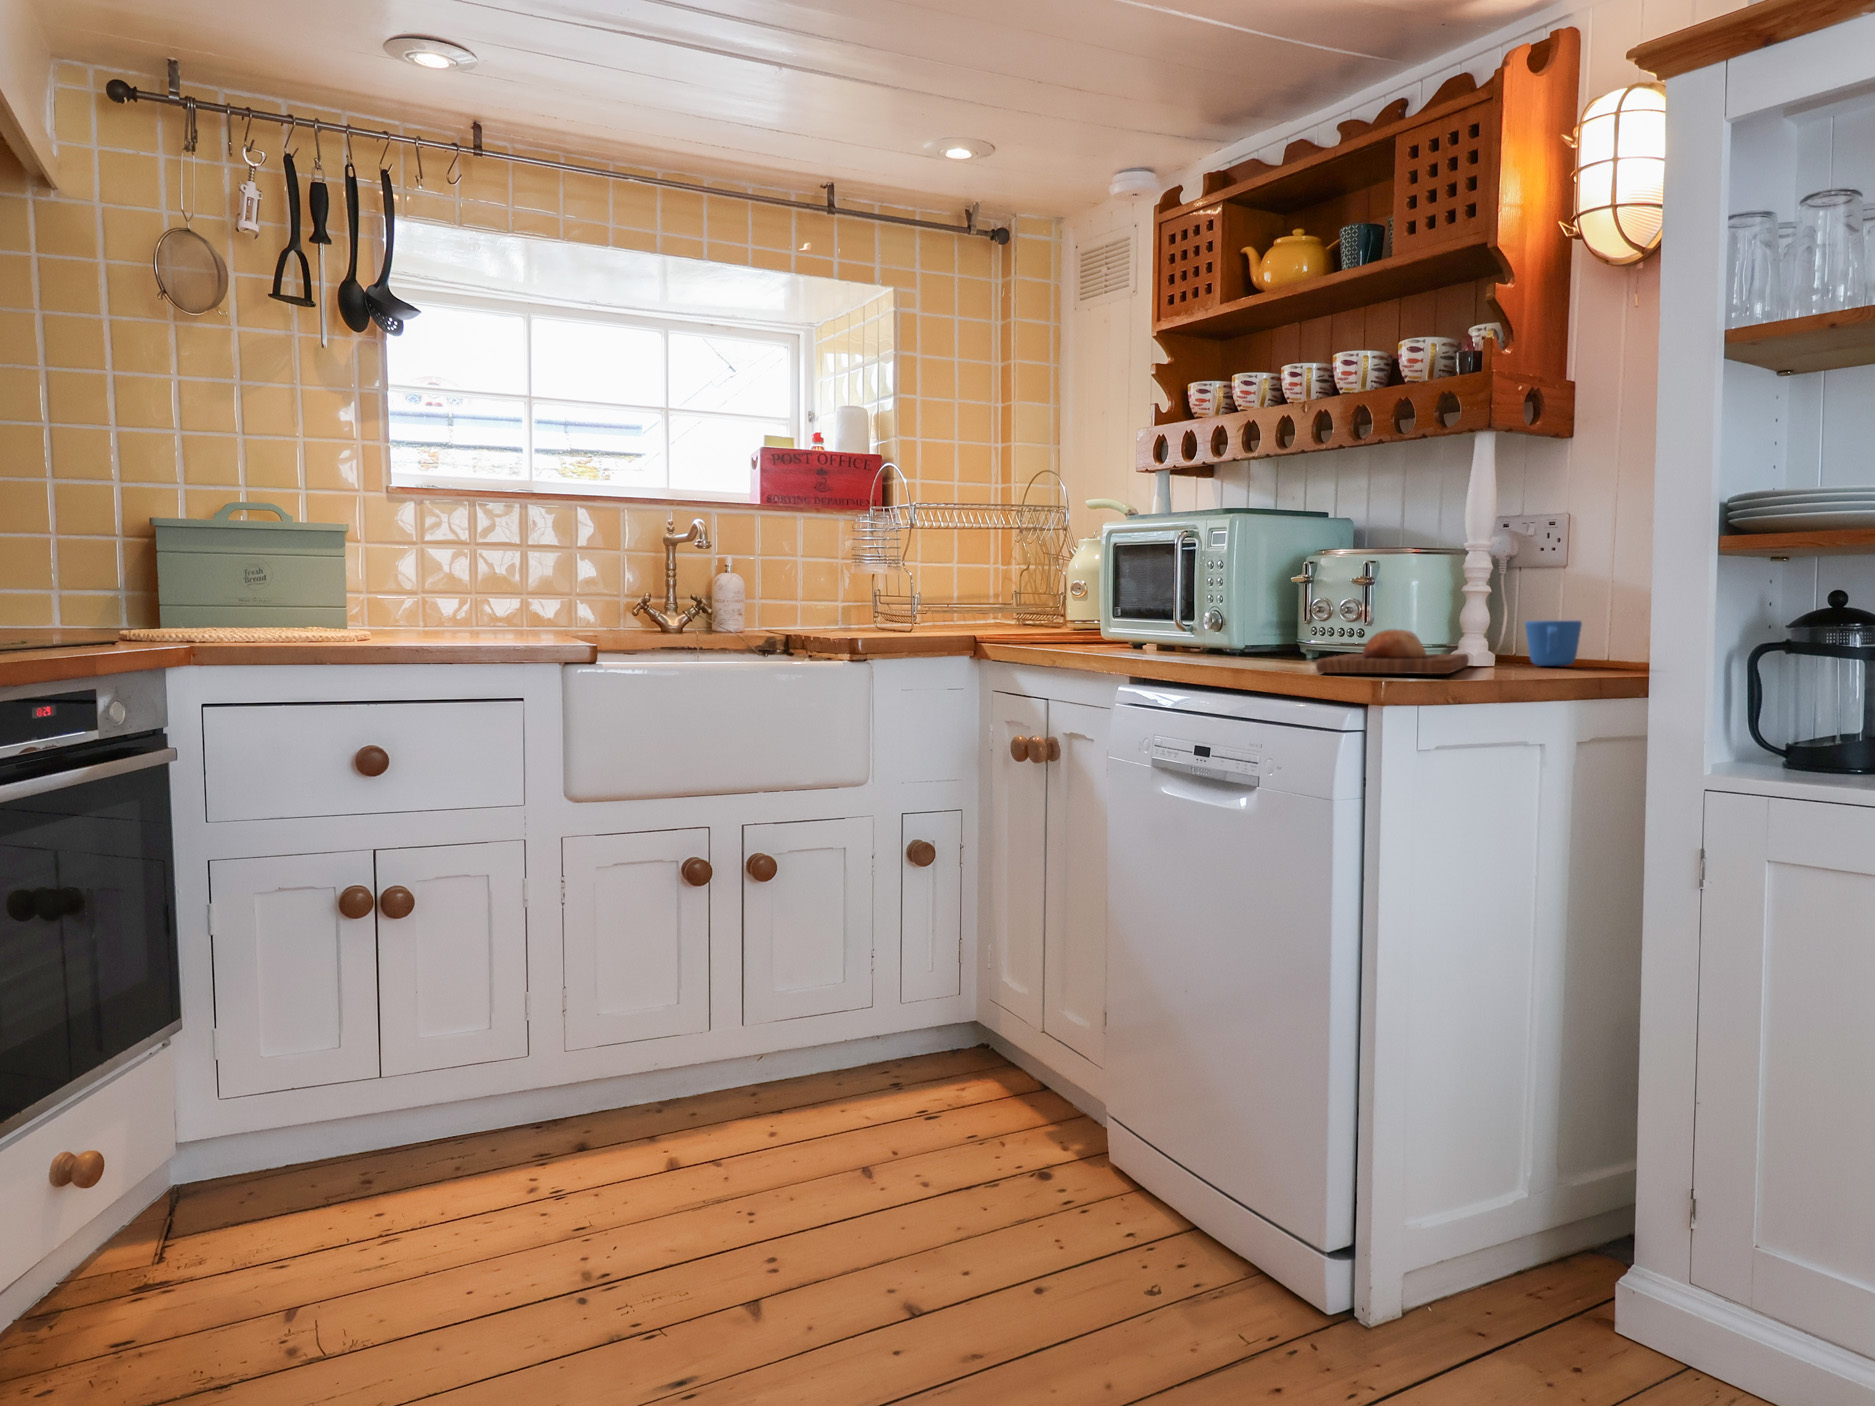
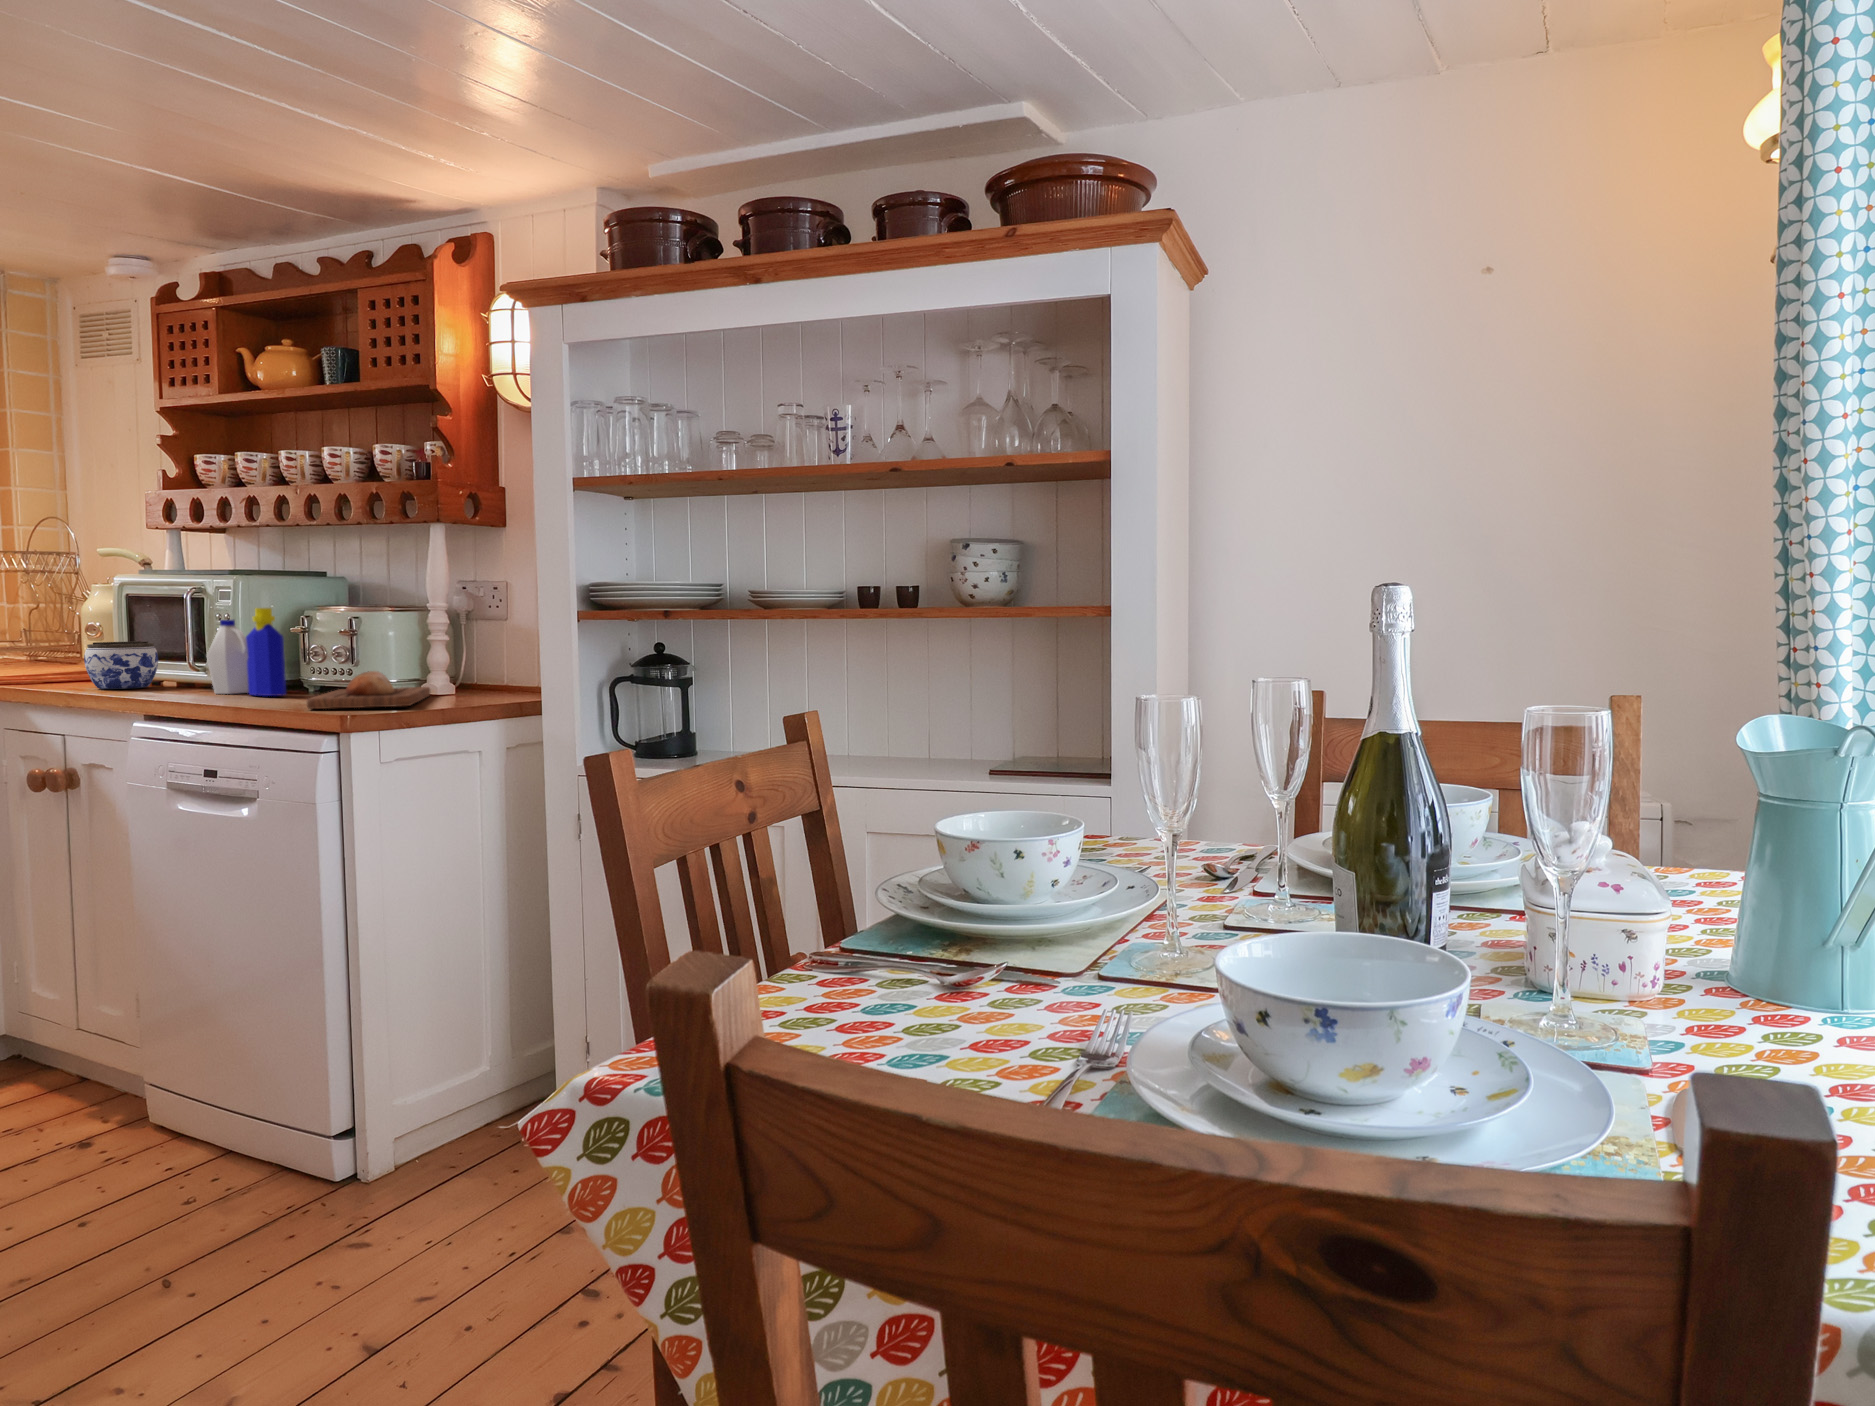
bottle: none [1196,547,1286,659] -> present [207,608,286,696]
jar: none [1070,594,1144,649] -> present [84,641,158,689]
mug: present [1525,620,1582,666] -> none [471,660,510,693]

